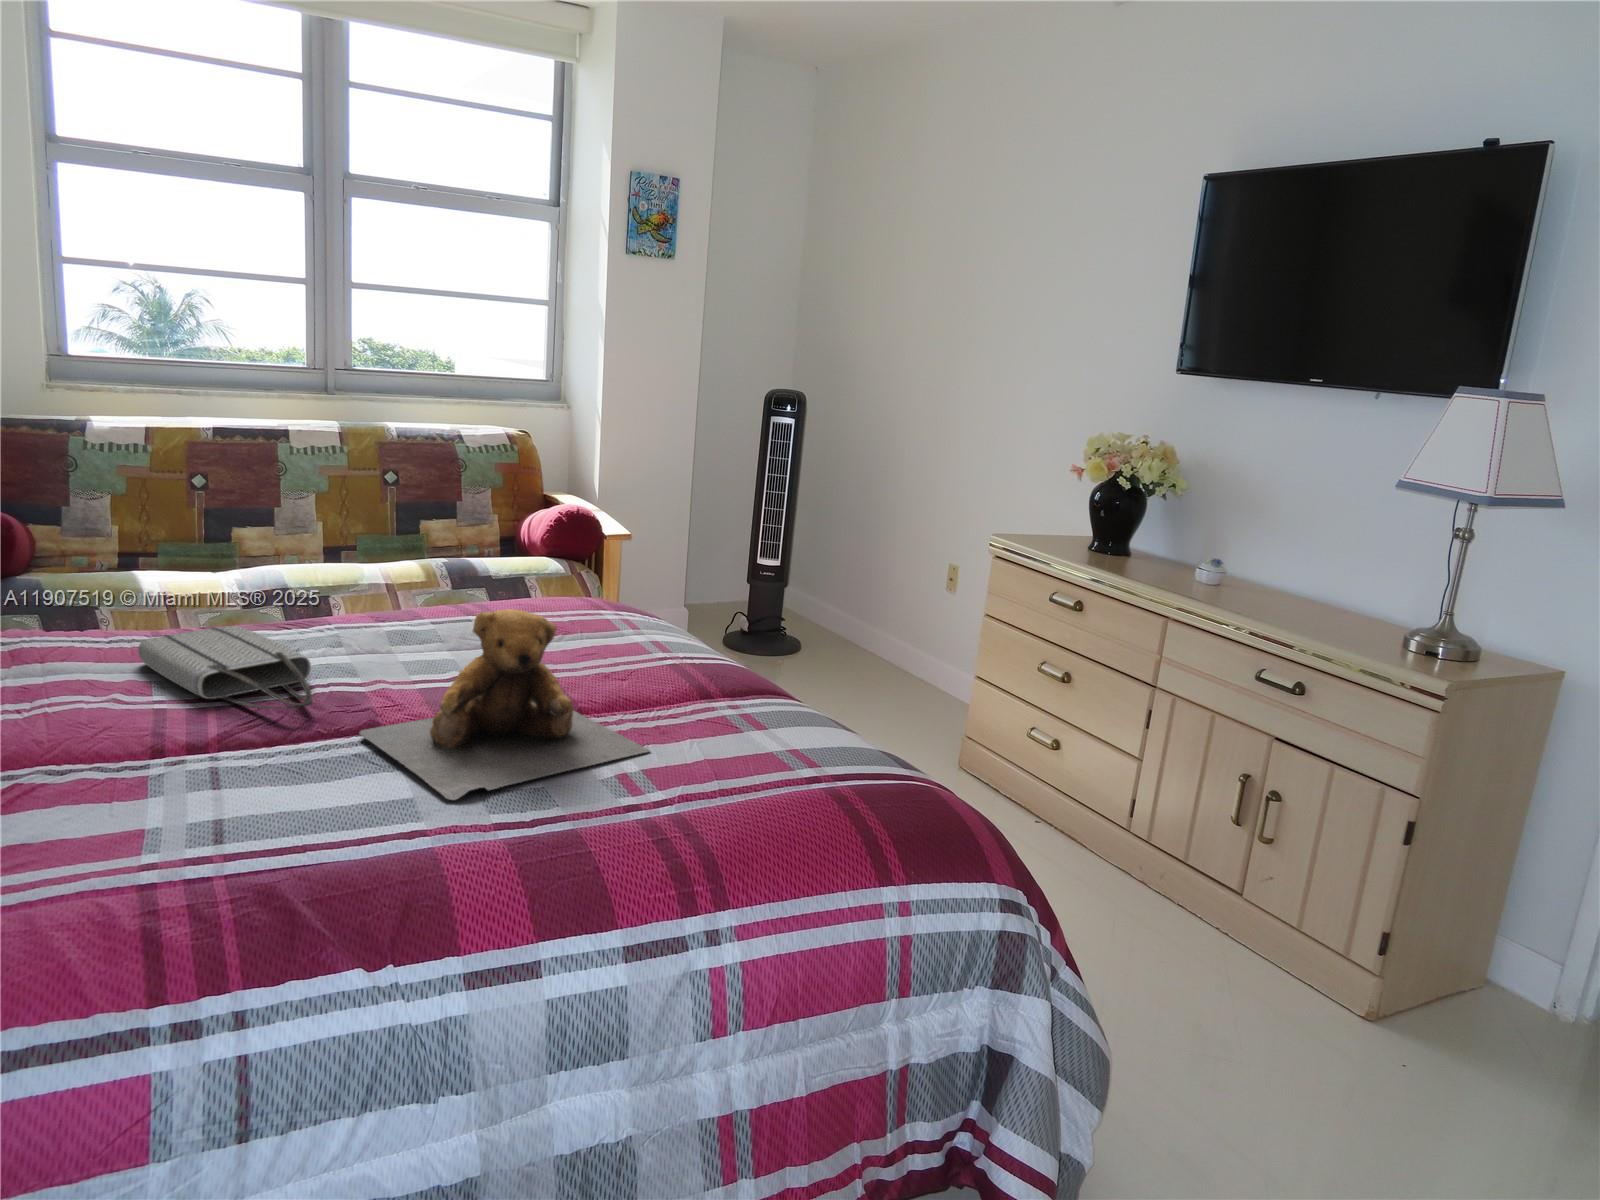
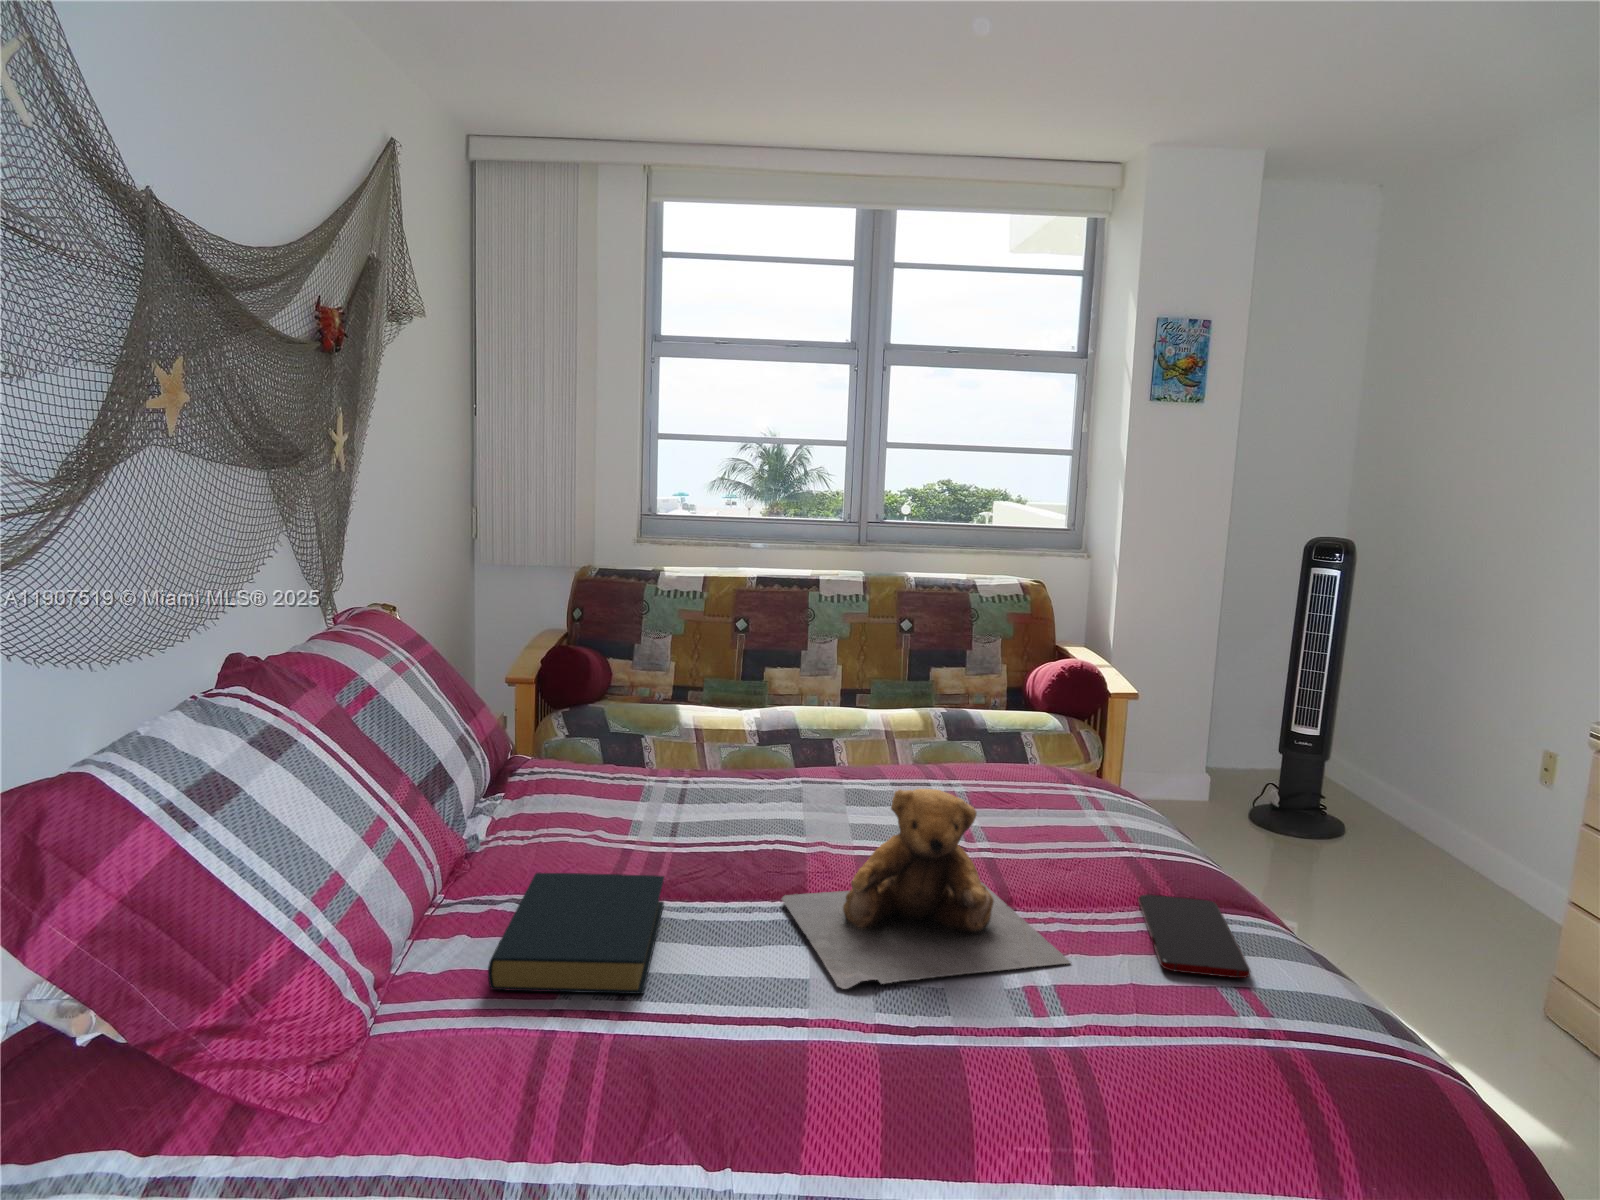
tote bag: present [138,626,312,709] -> none [628,773,762,864]
smartphone: none [691,690,795,746] -> present [1138,894,1250,978]
hardback book: none [50,725,243,858] -> present [488,873,664,994]

